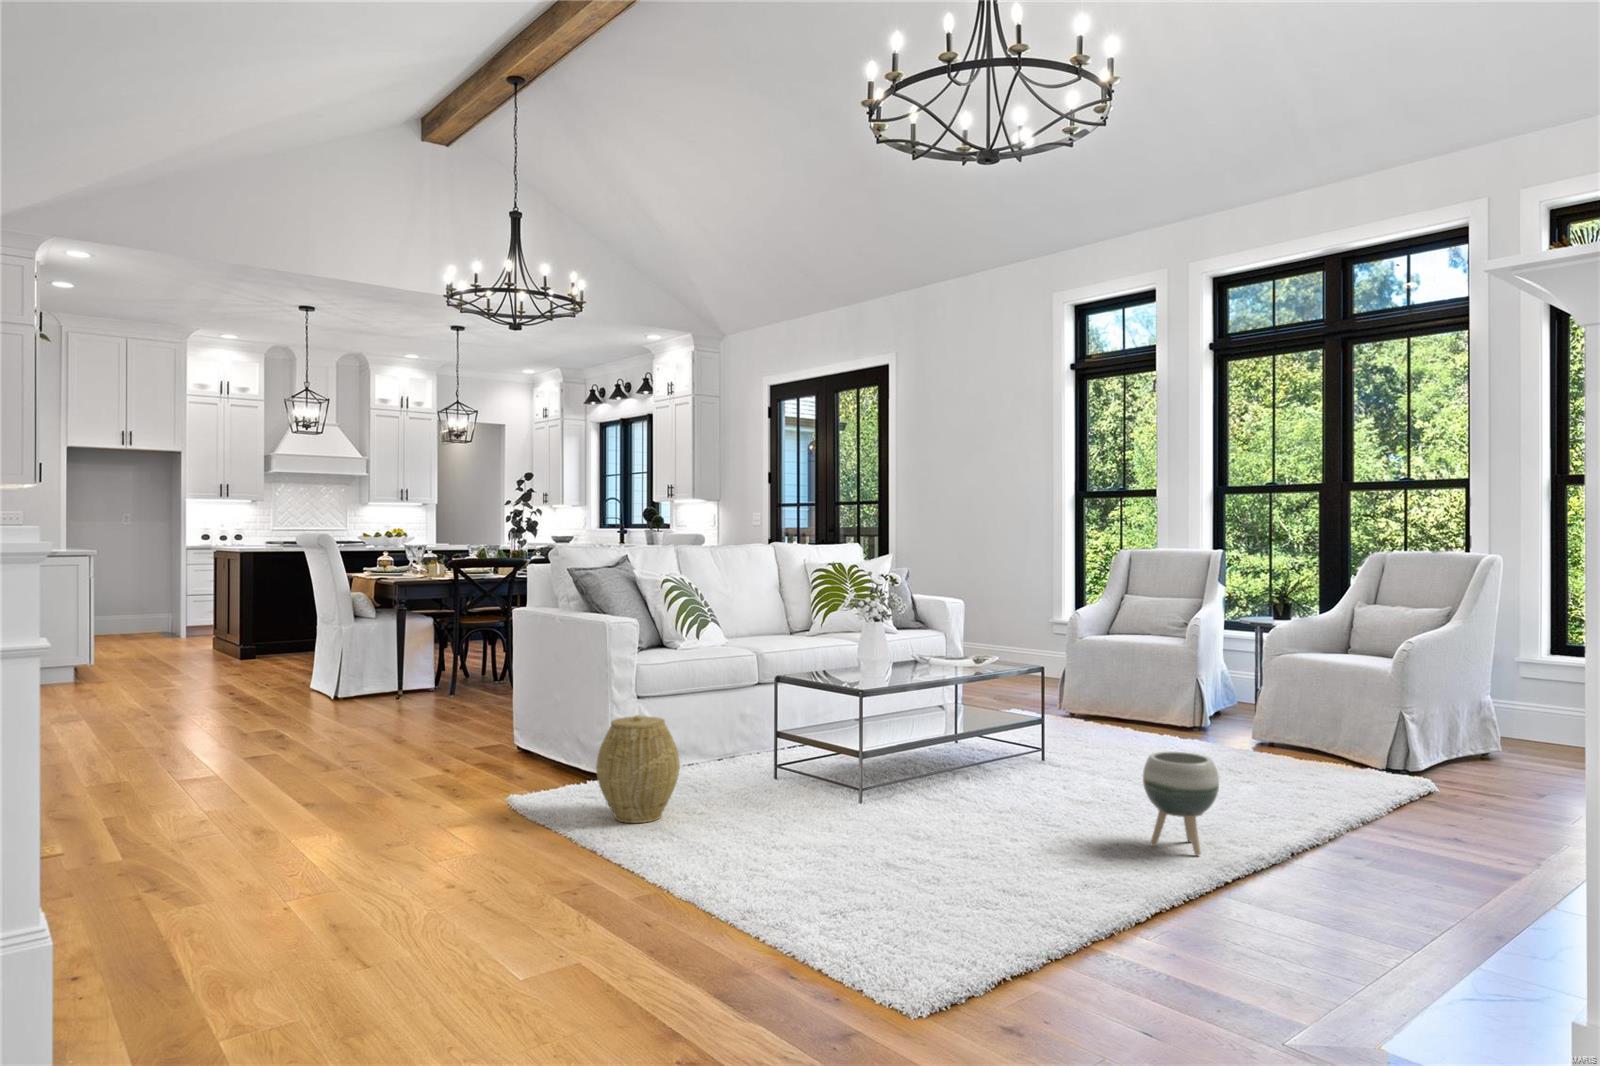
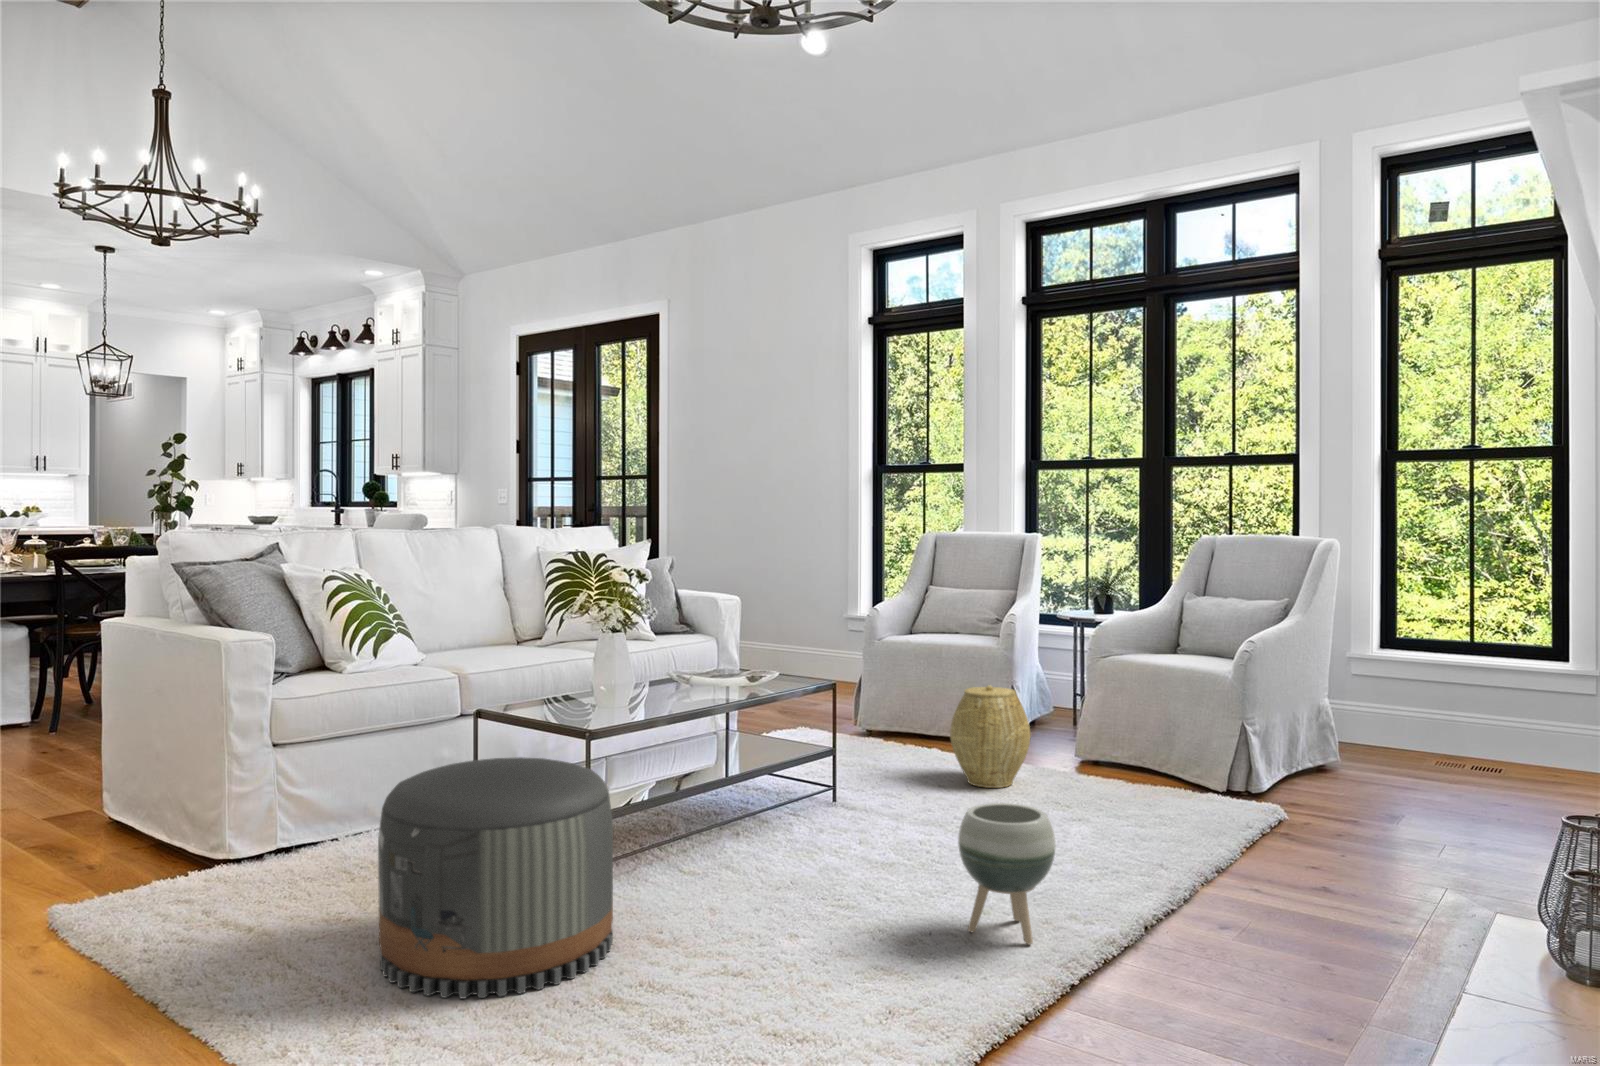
pouf: none [730,706,887,861] -> present [378,757,613,998]
woven basket: present [596,715,680,823] -> present [950,685,1031,788]

